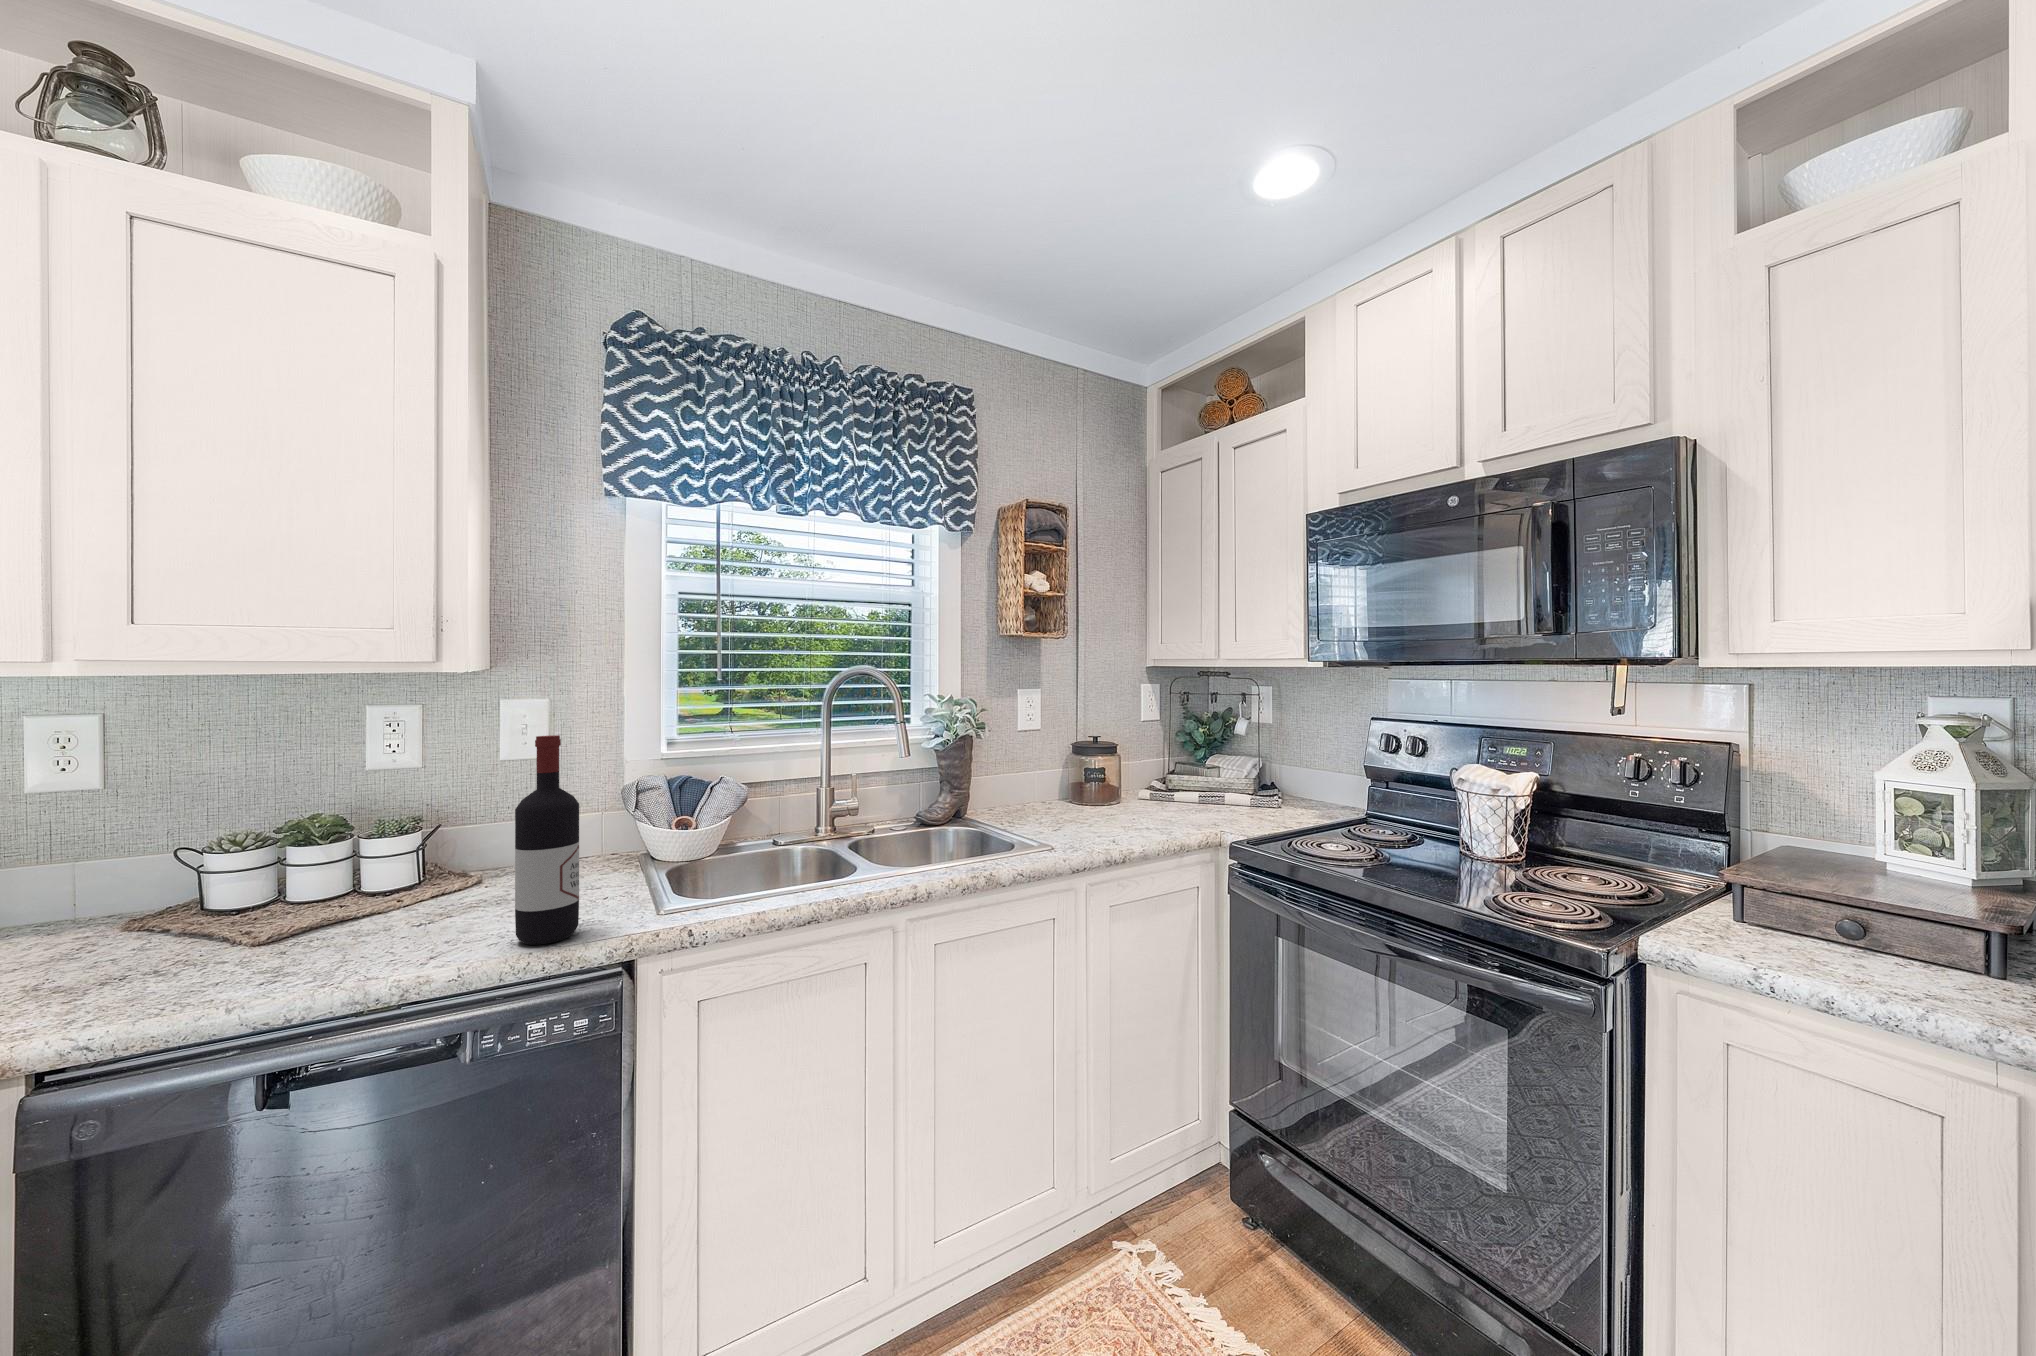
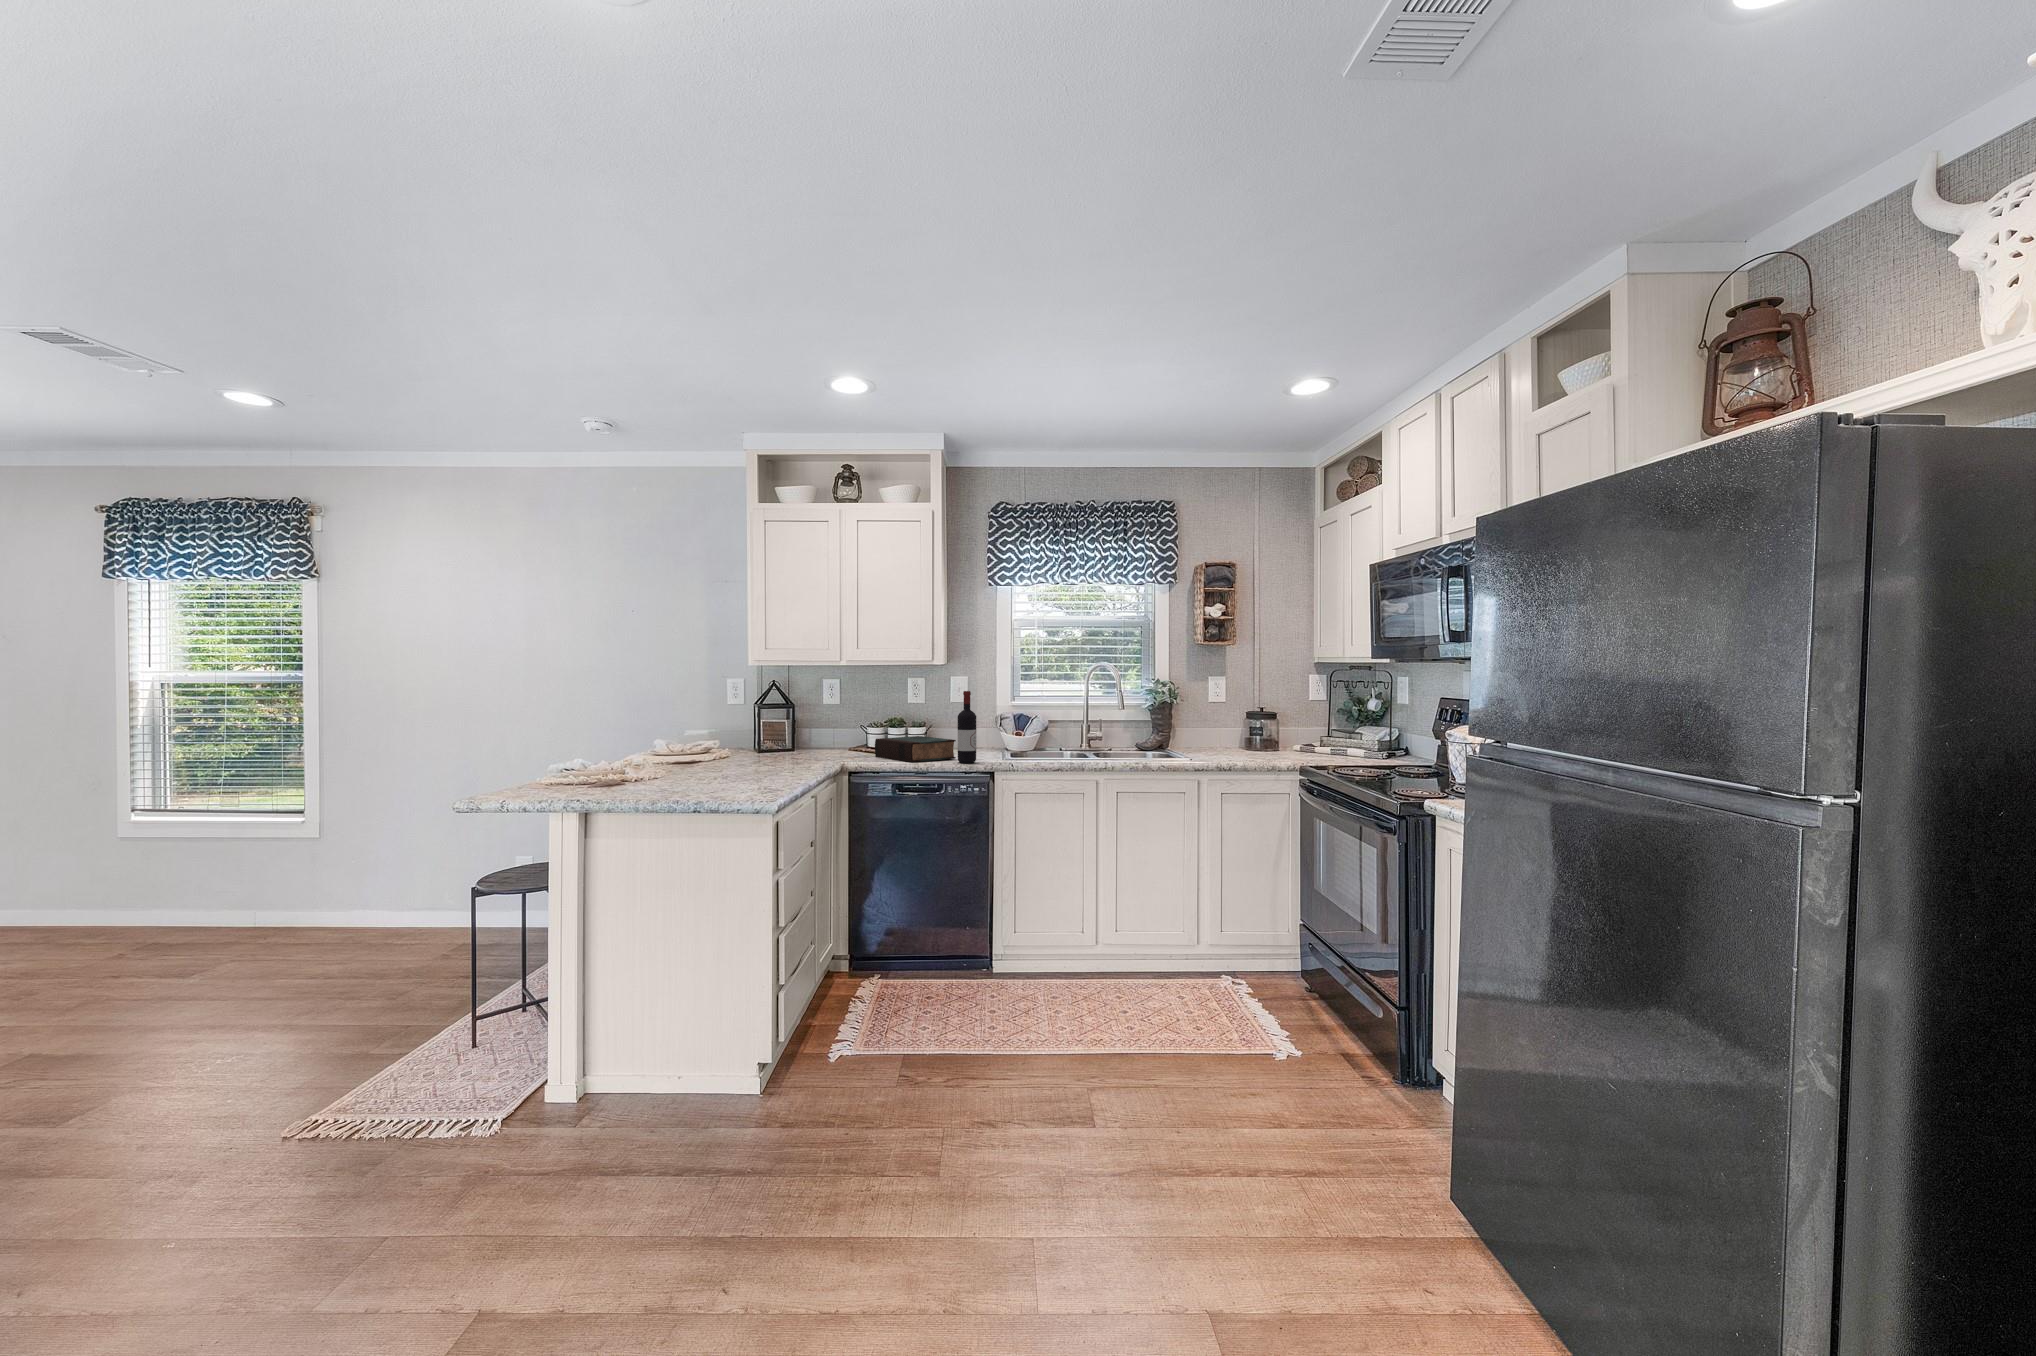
book: none [197,858,510,976] -> present [875,736,956,762]

